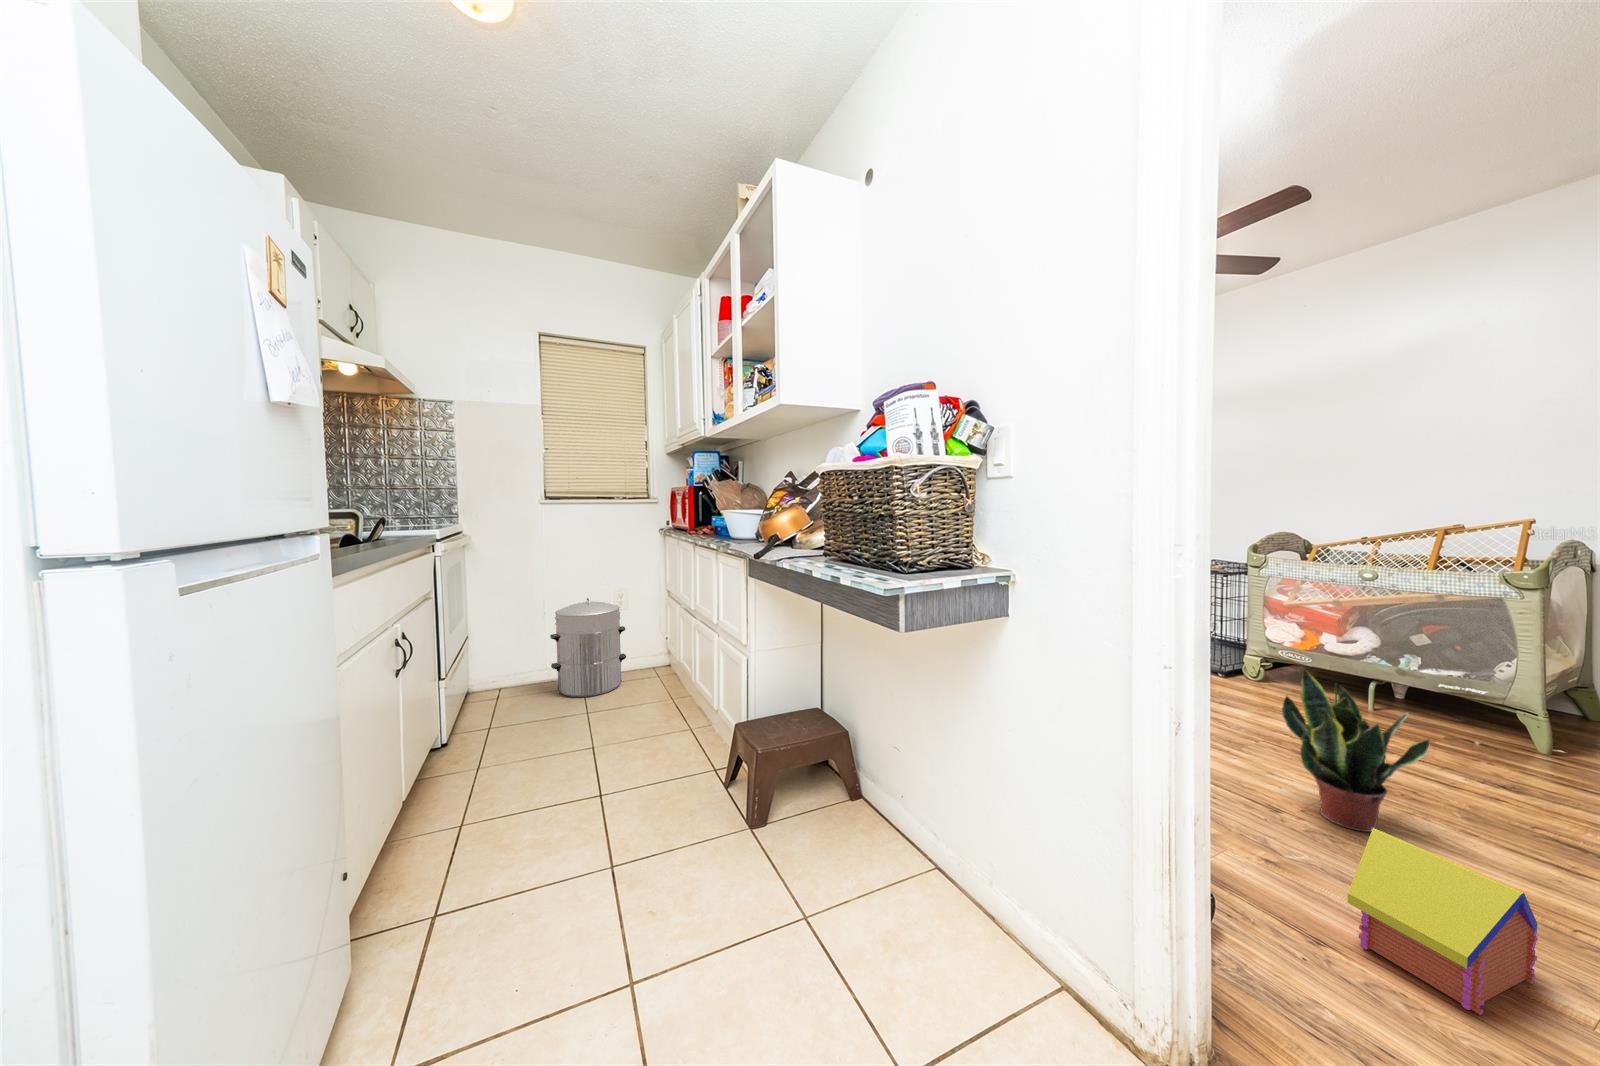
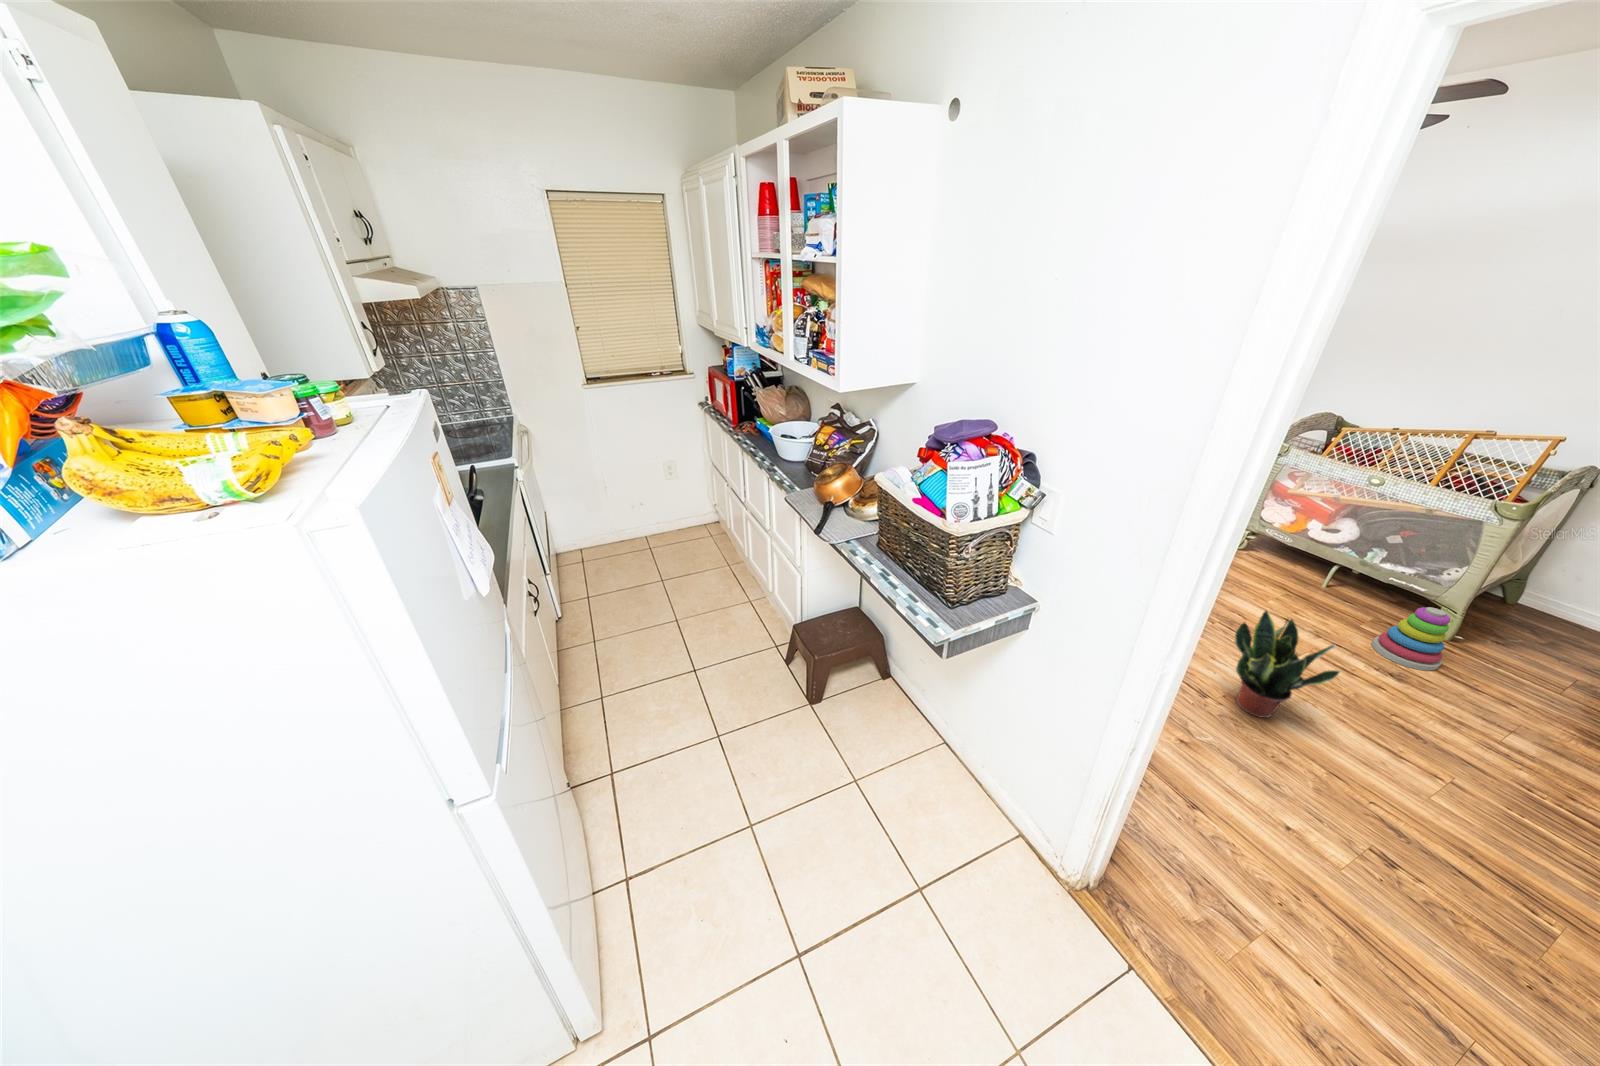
waste bin: present [550,598,626,697] -> none [622,490,687,572]
stacking toy: none [1459,697,1557,782] -> present [1372,607,1450,671]
toy house: present [1348,828,1538,1015] -> none [1221,750,1341,858]

